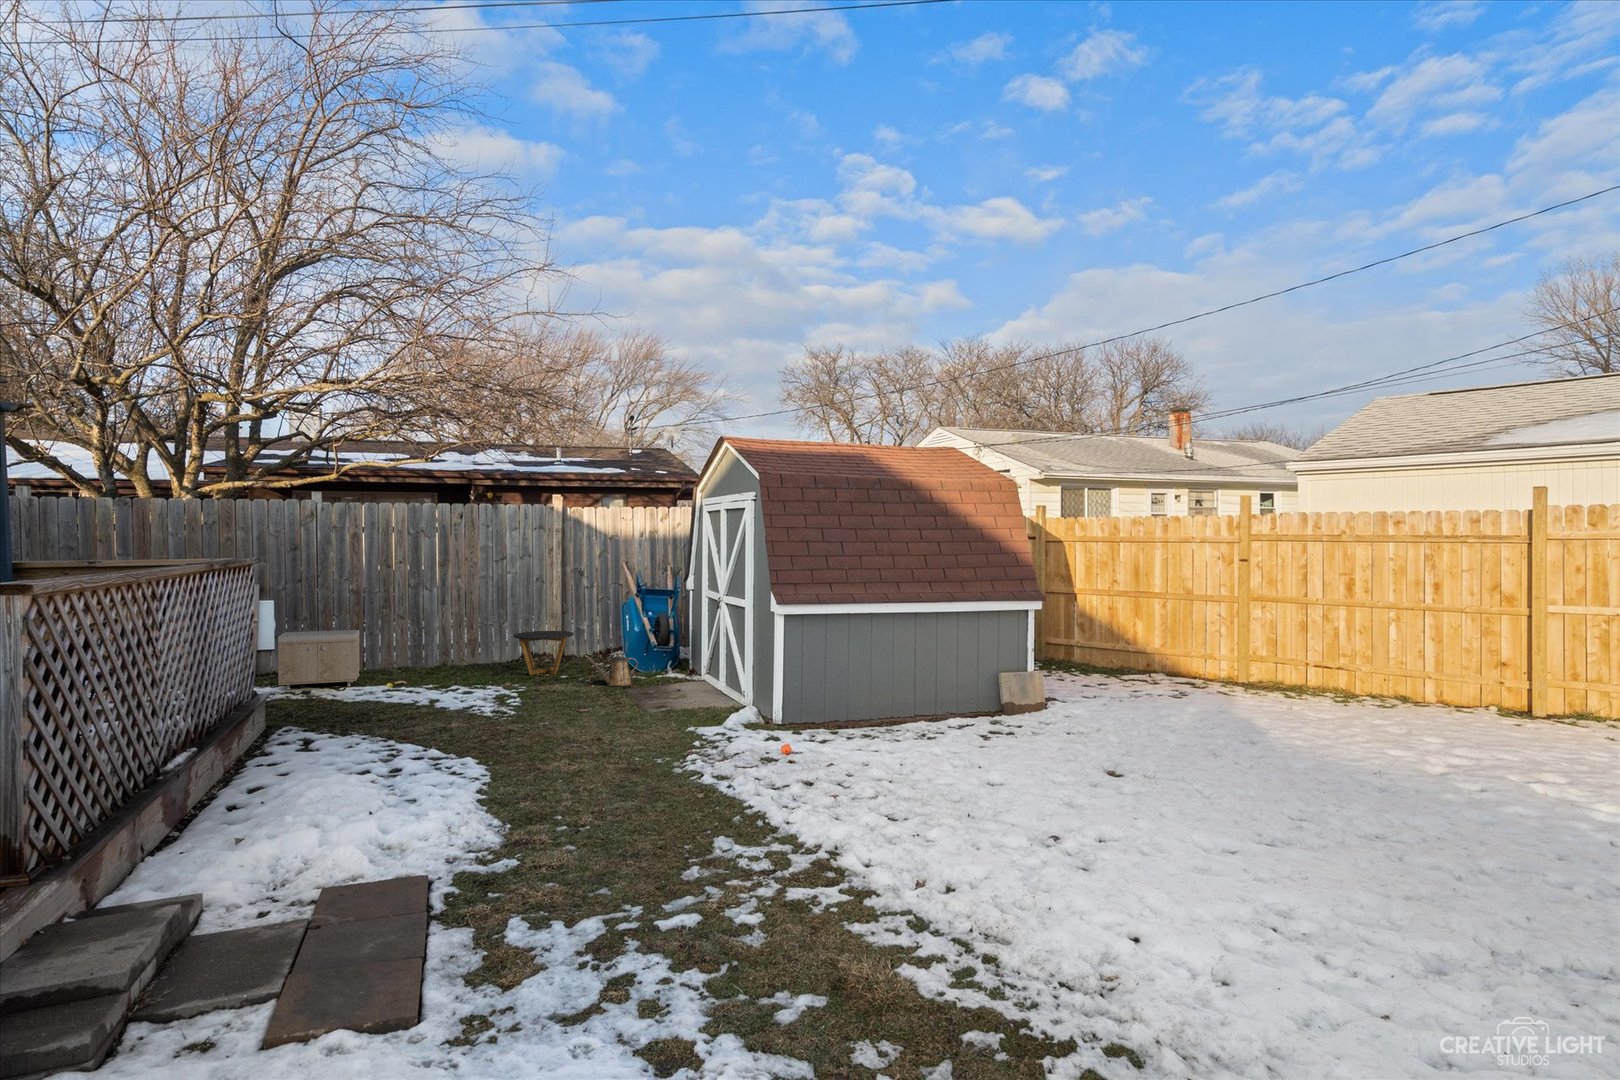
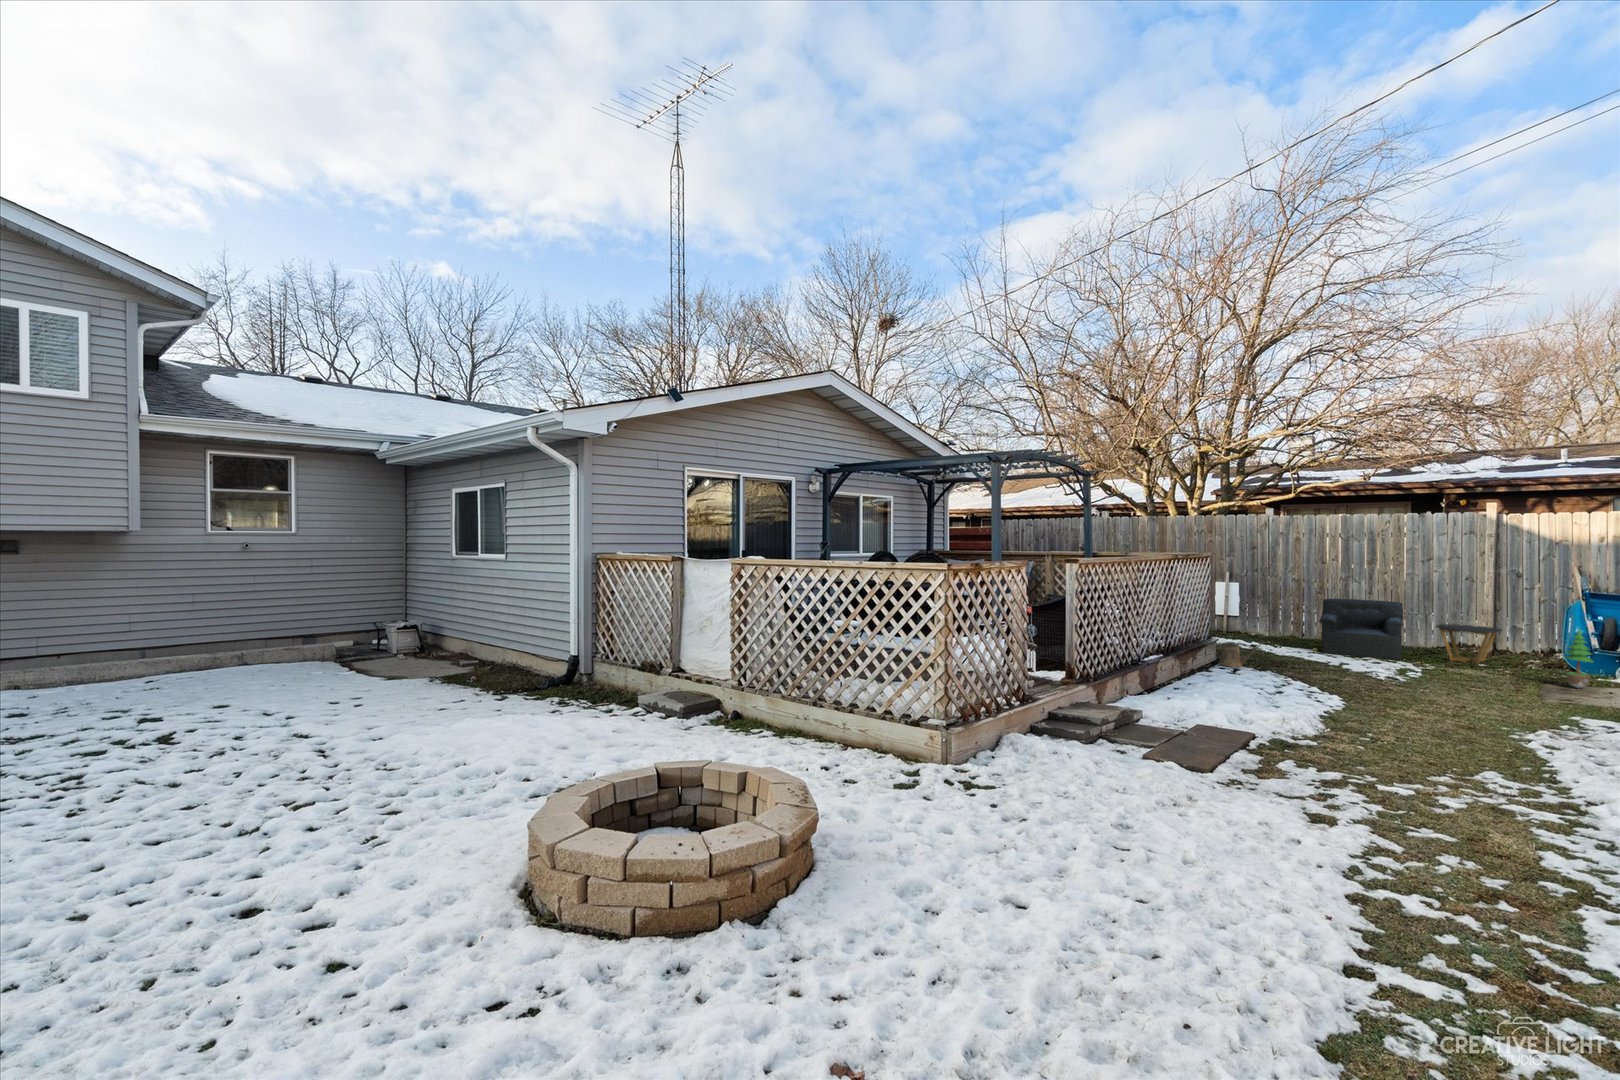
armchair: none [389,611,487,690] -> present [1319,599,1403,660]
potted tree: none [641,624,664,688] -> present [1565,629,1593,689]
storage bench: present [278,630,360,690] -> none [1239,604,1299,646]
watering can: present [585,655,638,686] -> present [1220,642,1263,667]

